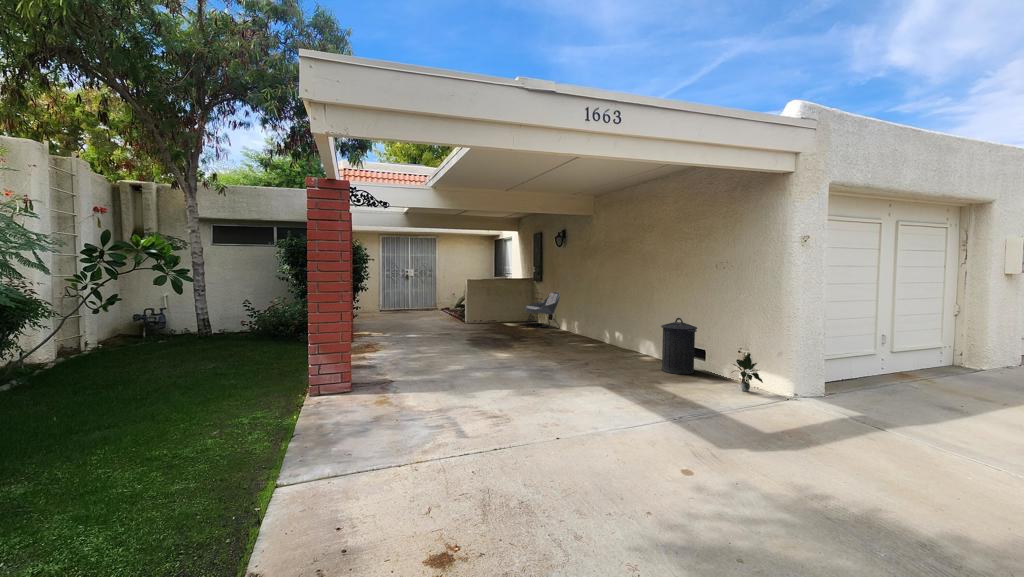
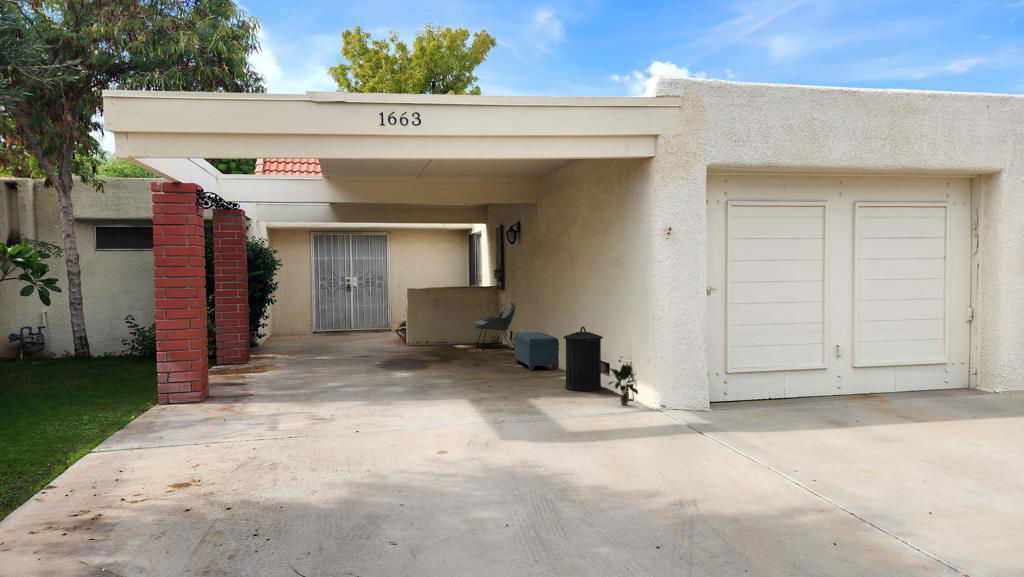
bench: none [578,318,625,351] -> present [515,332,559,371]

